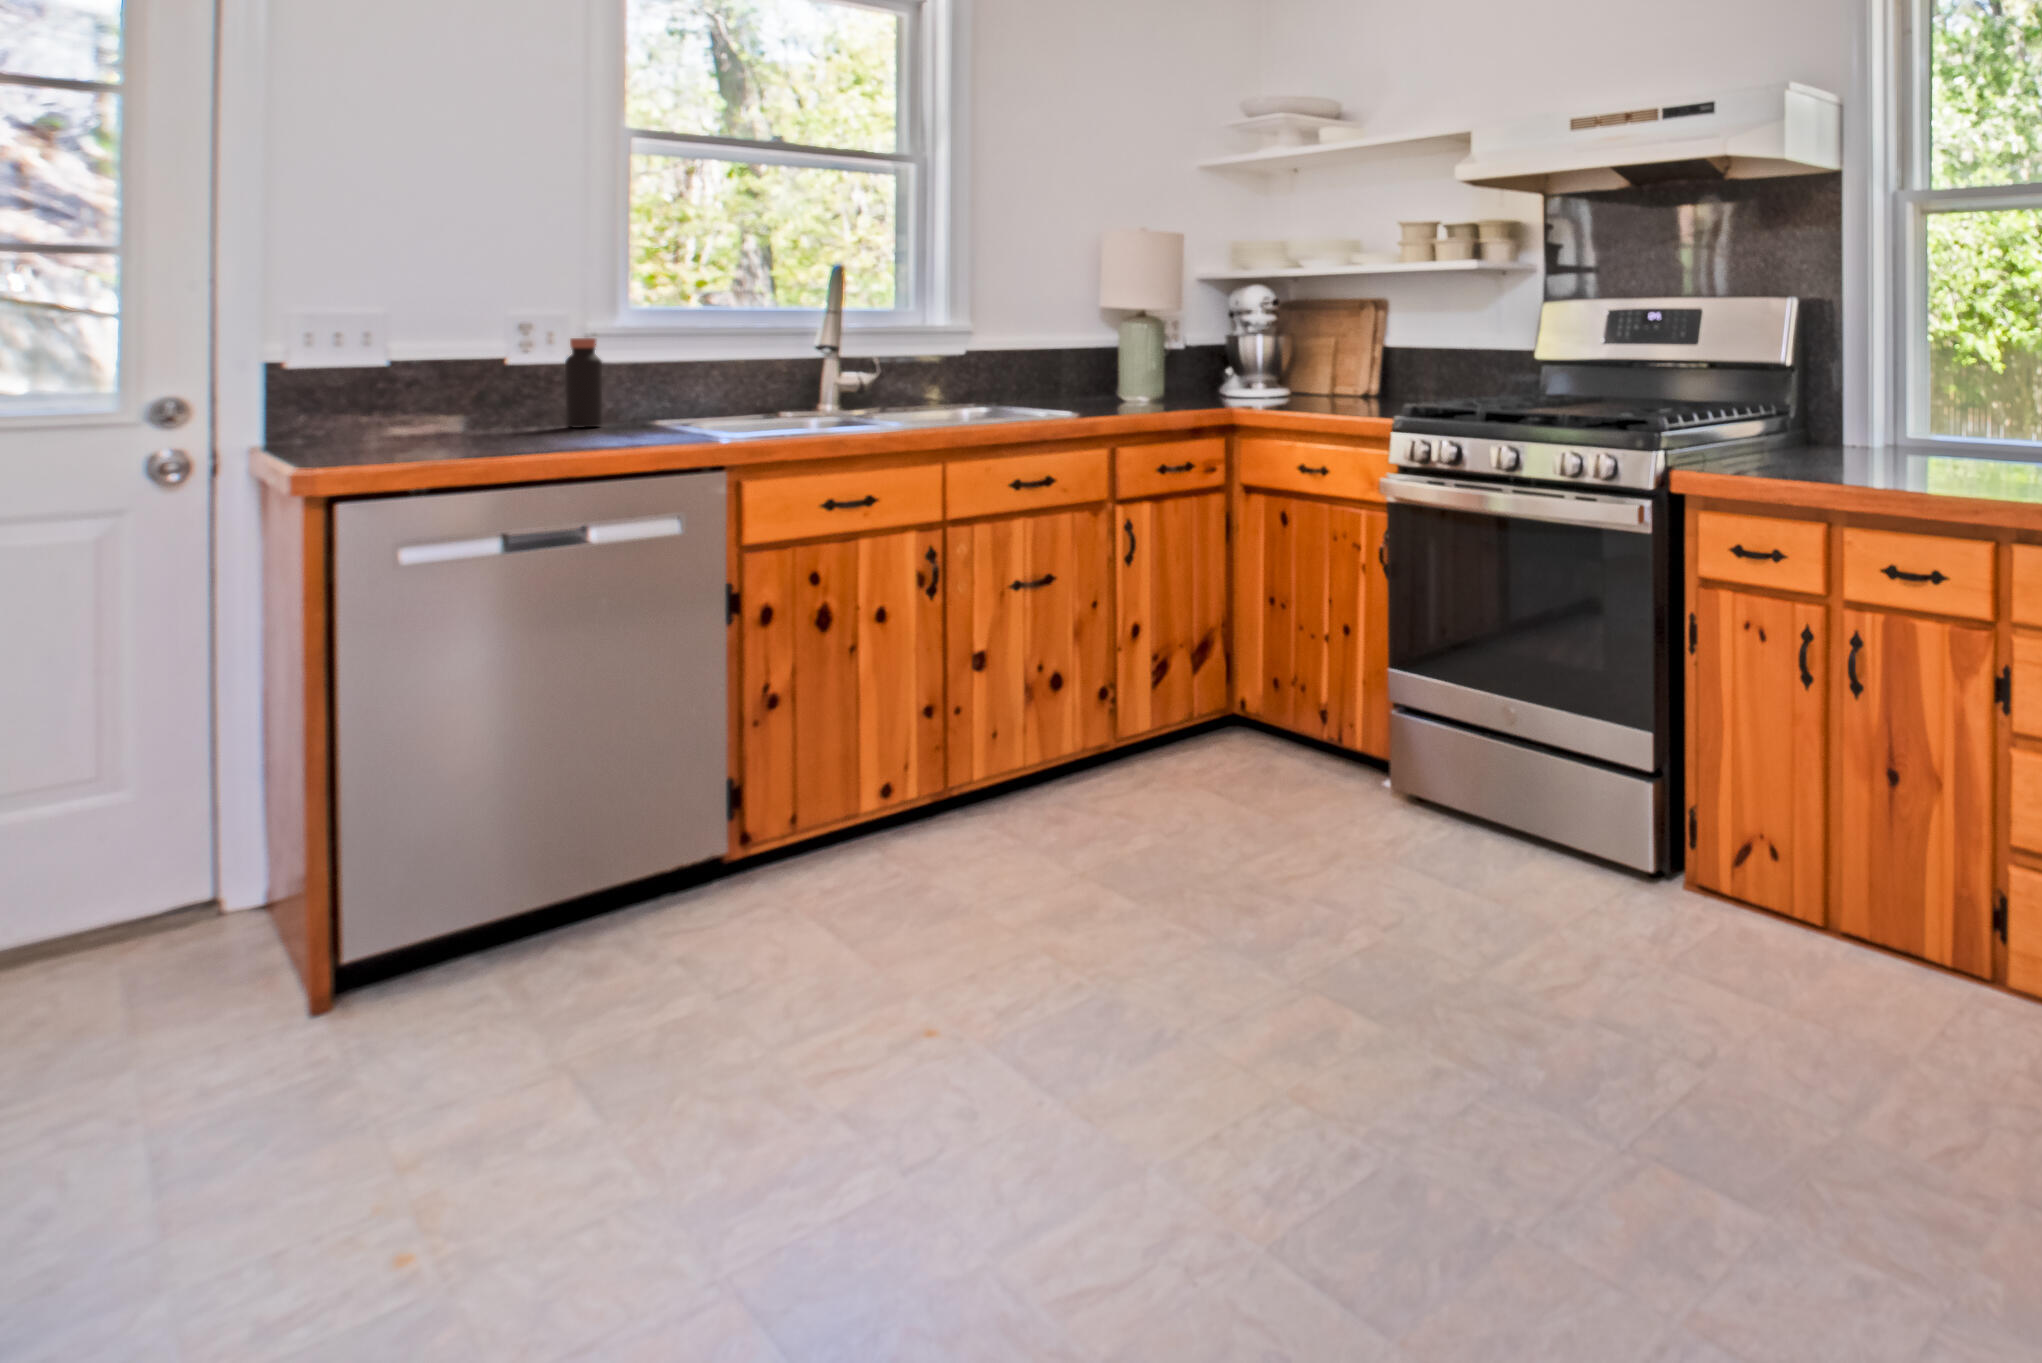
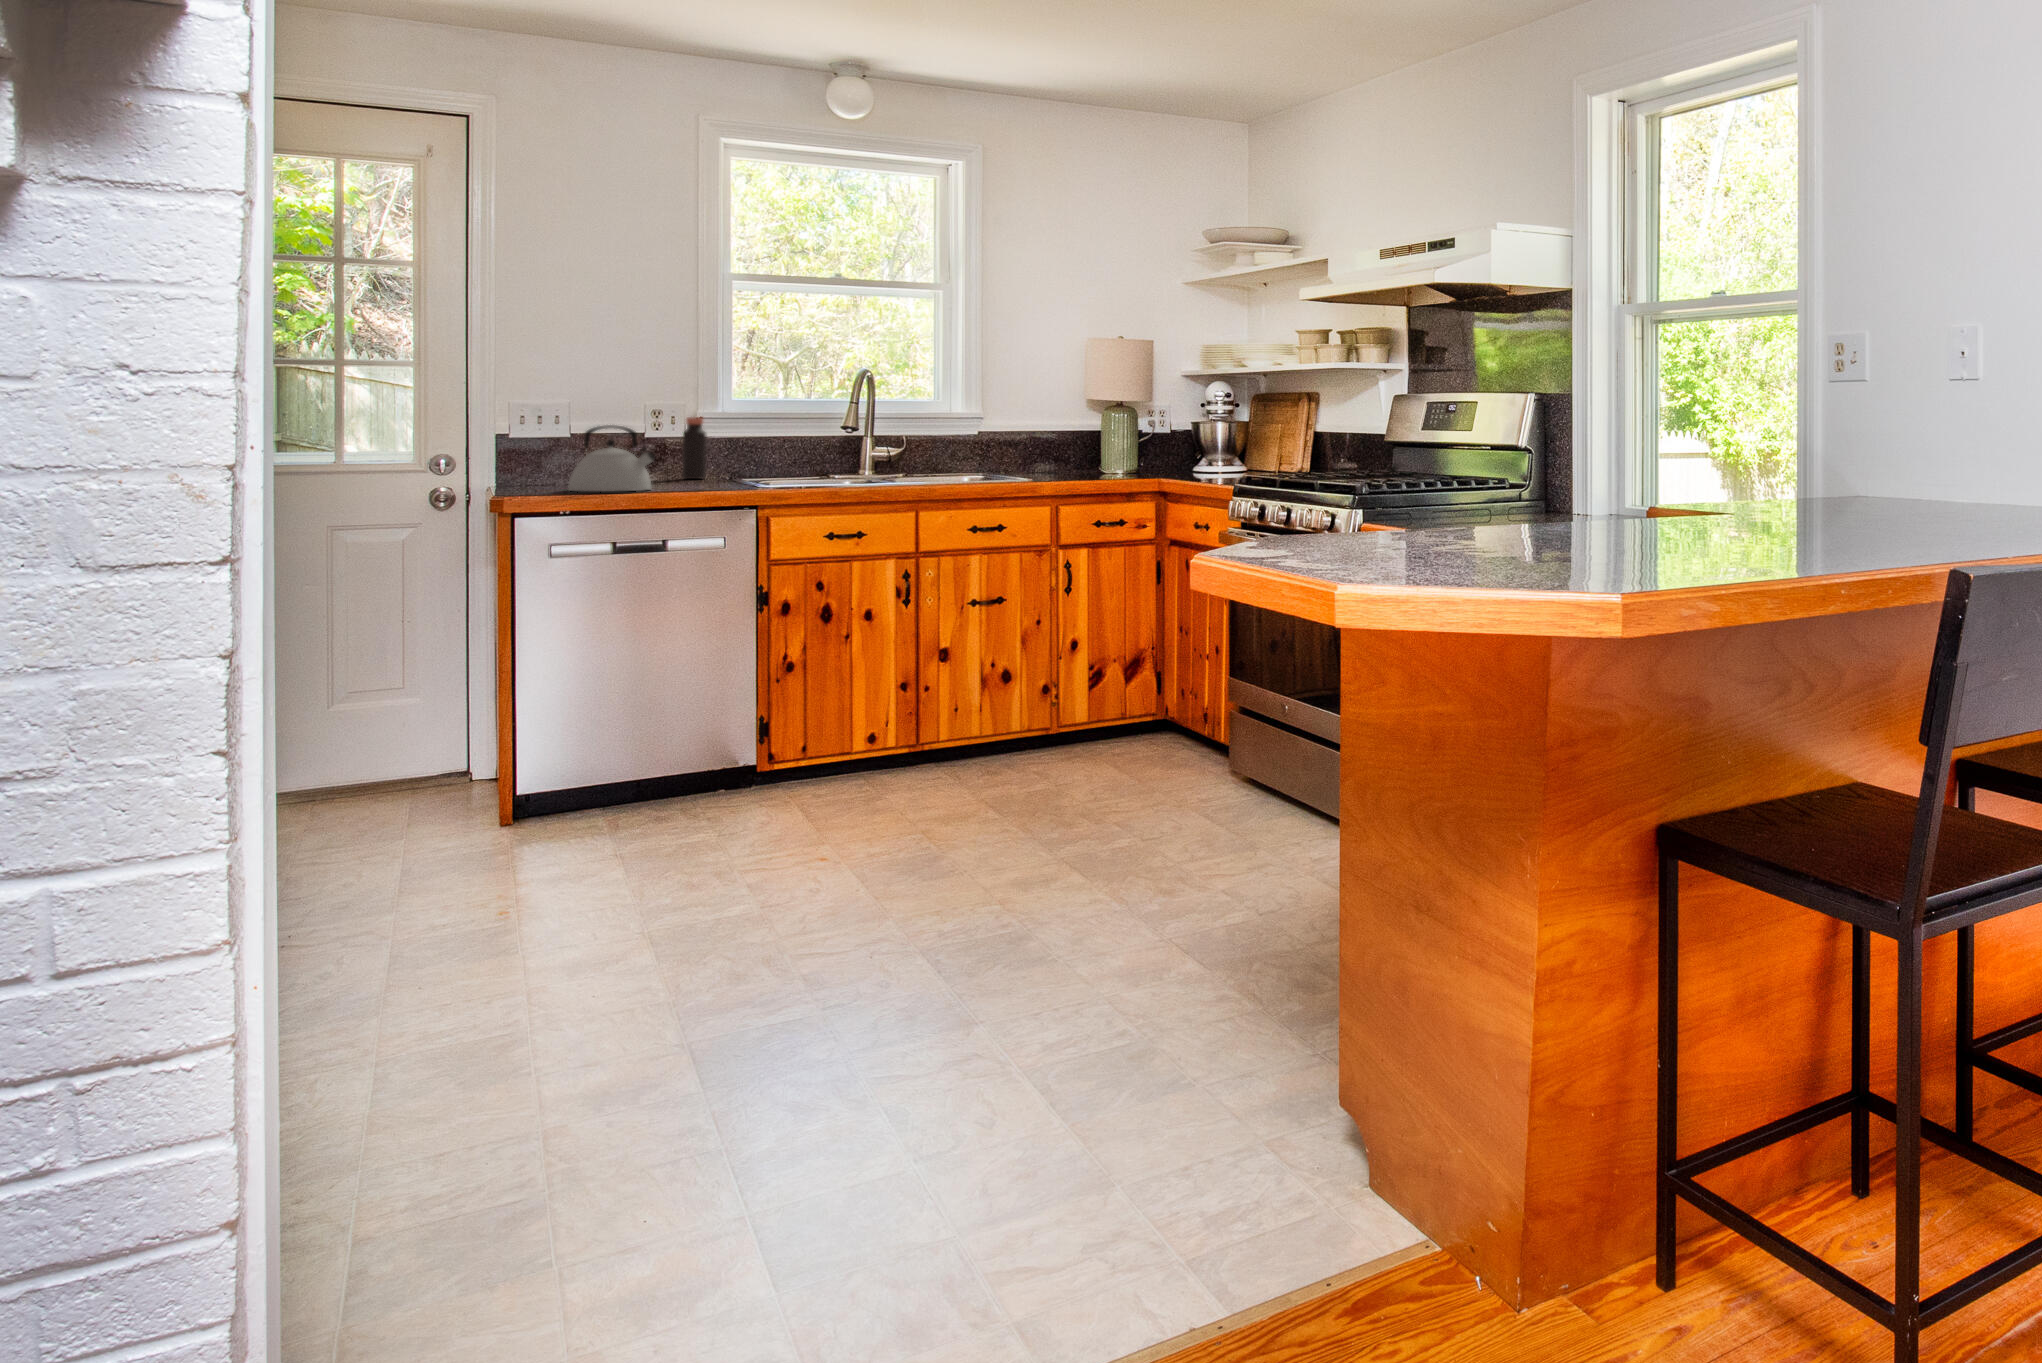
kettle: none [411,354,559,460] -> present [568,426,655,492]

